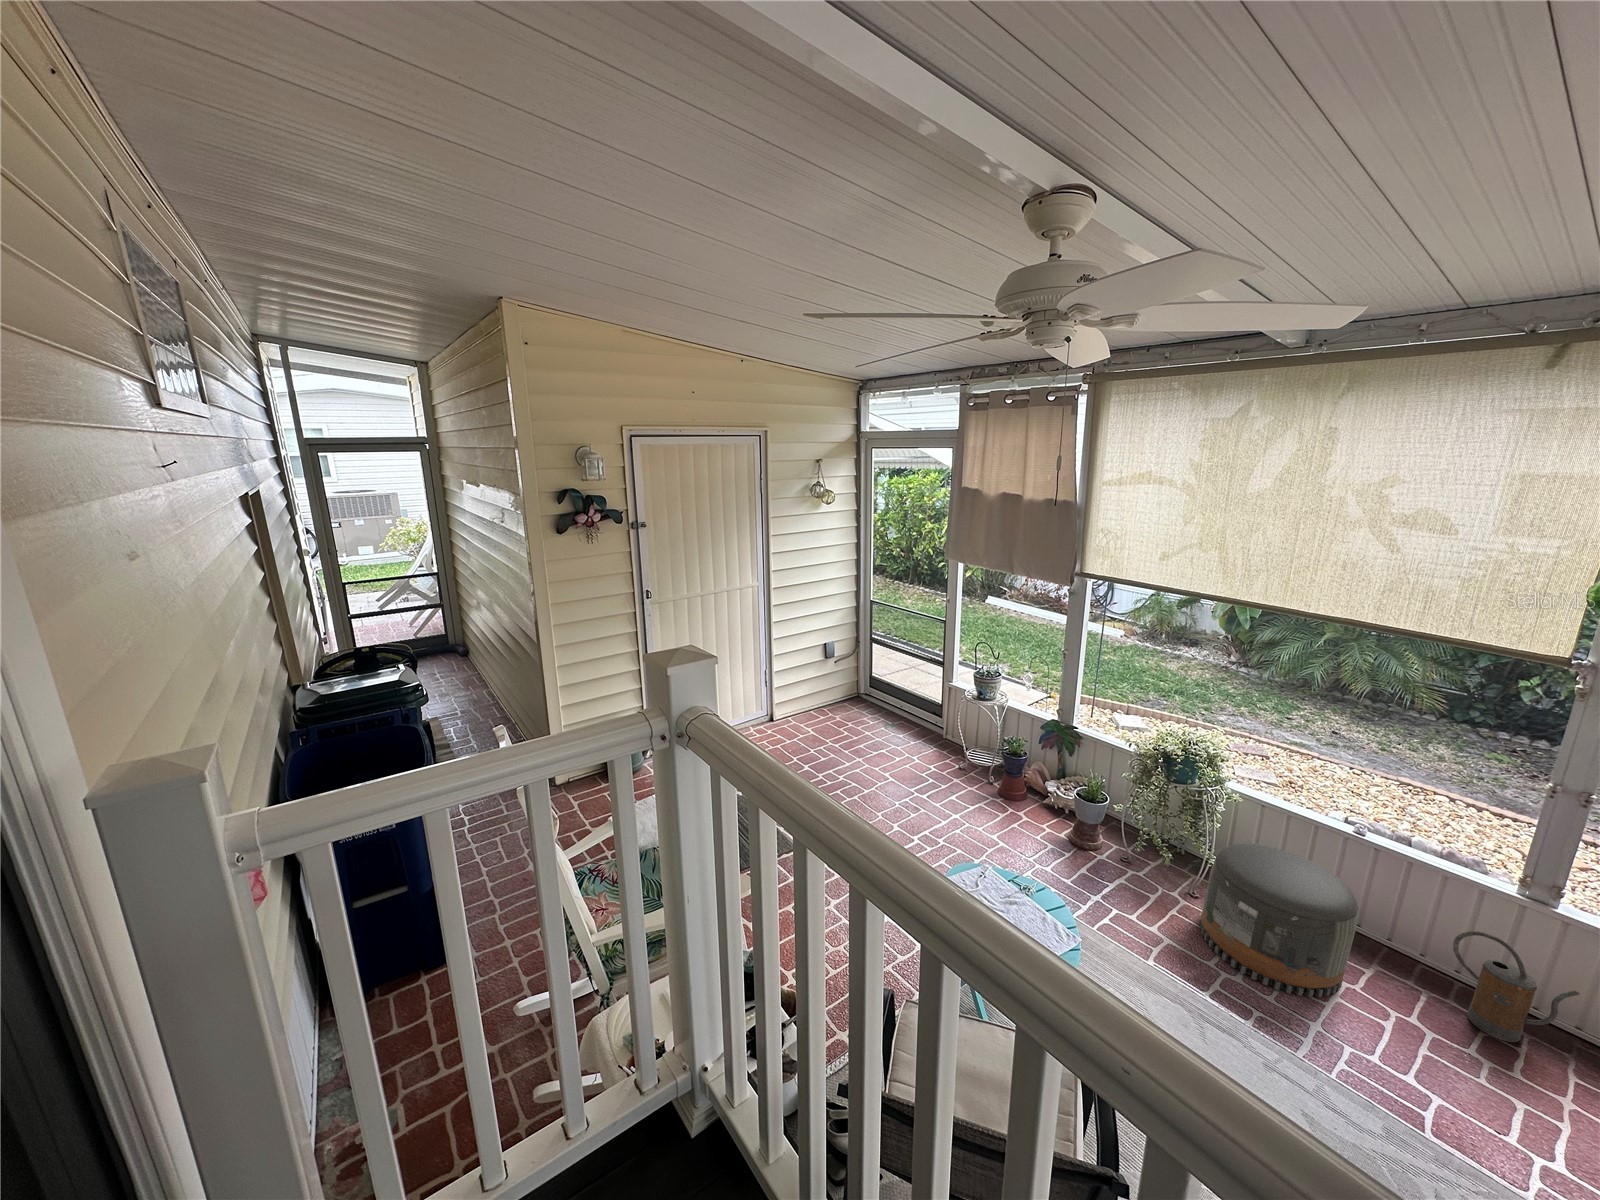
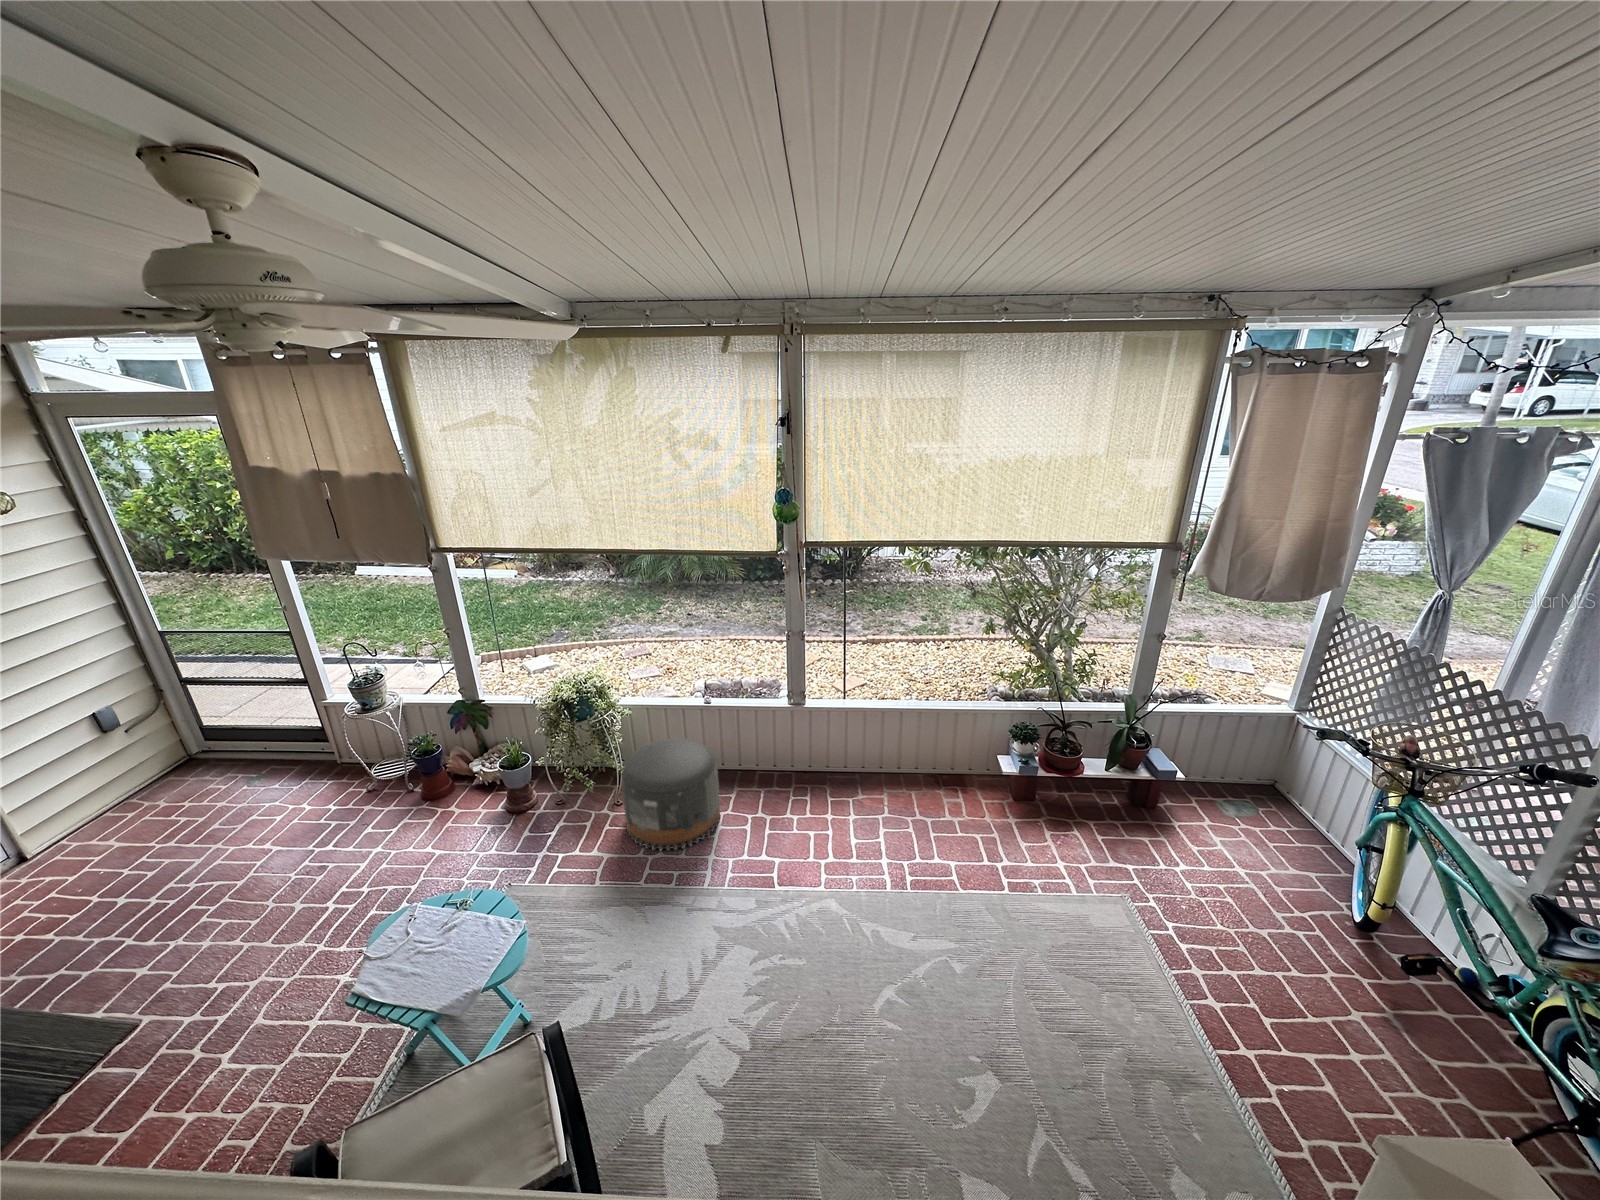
watering can: present [1453,931,1580,1042] -> none [767,737,822,798]

